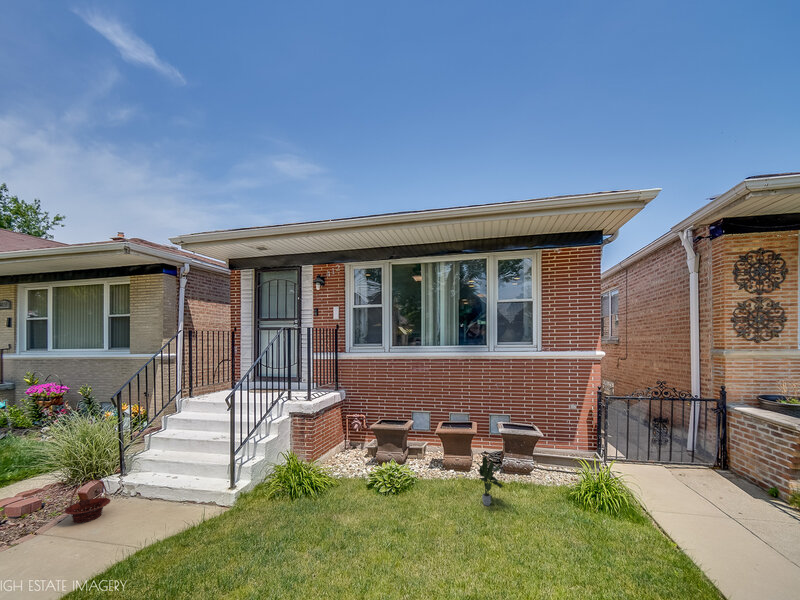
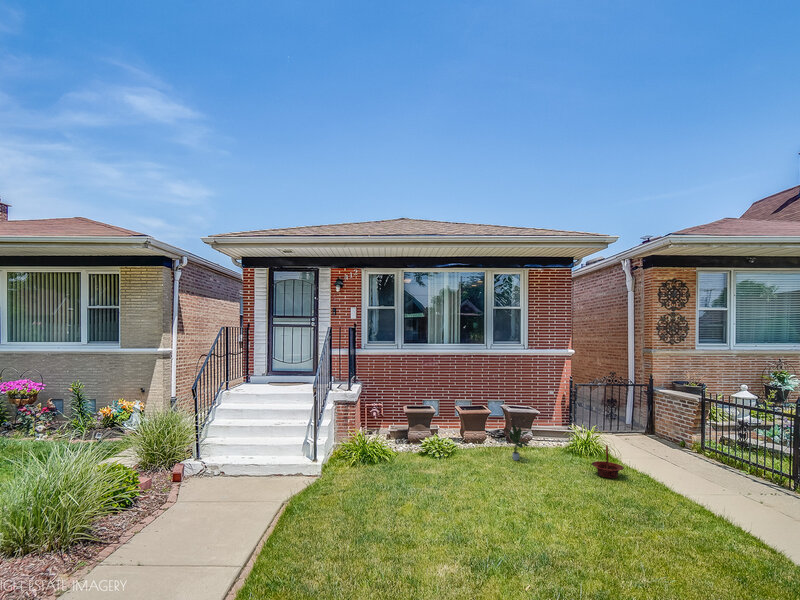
basket: present [65,480,111,523] -> present [592,445,624,478]

